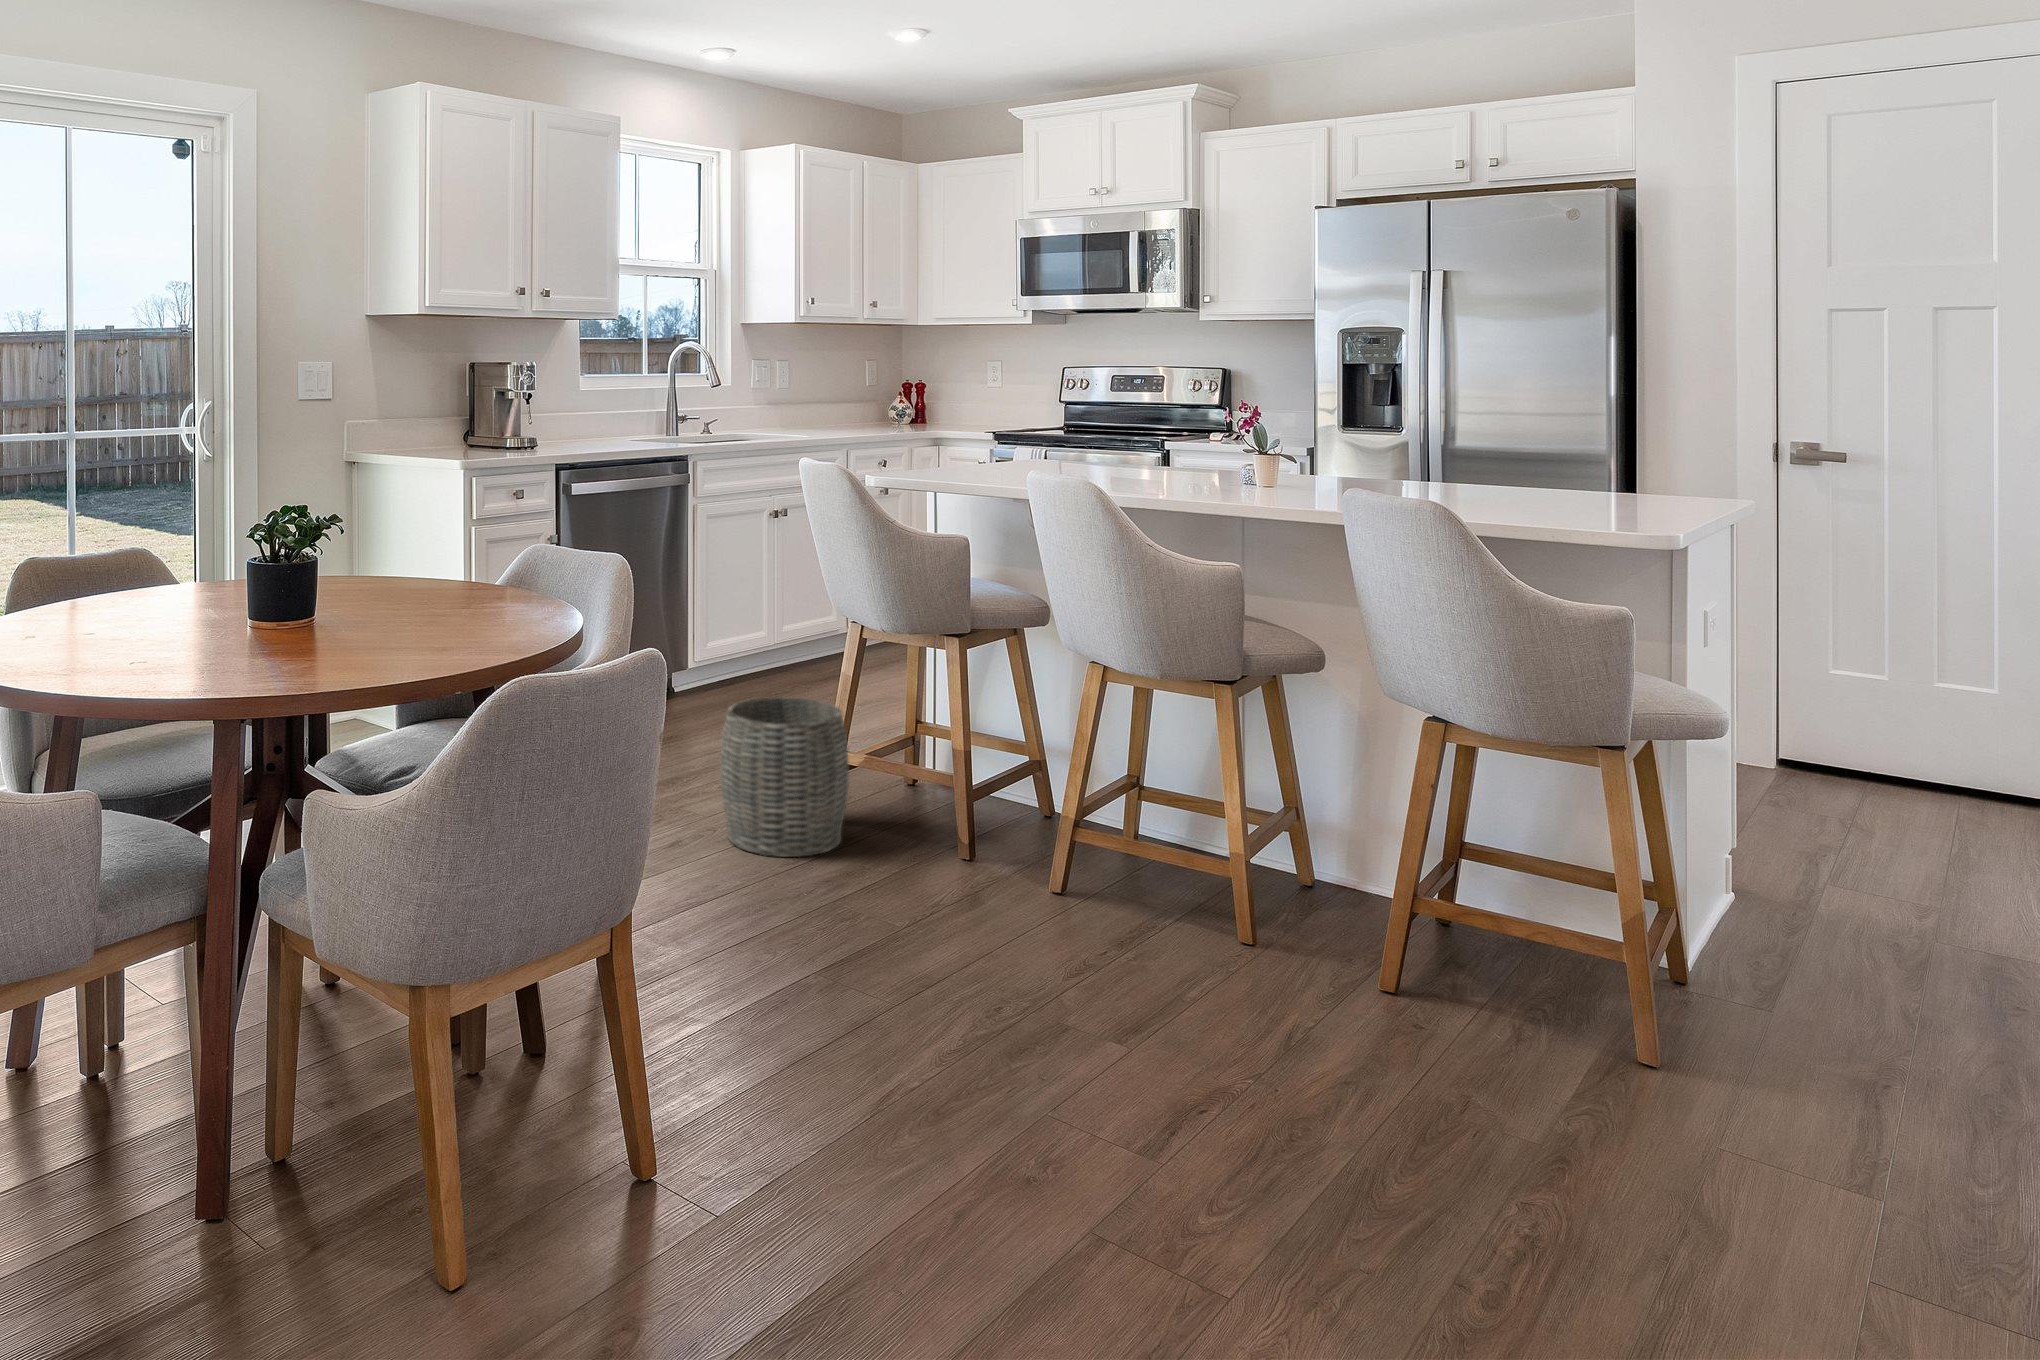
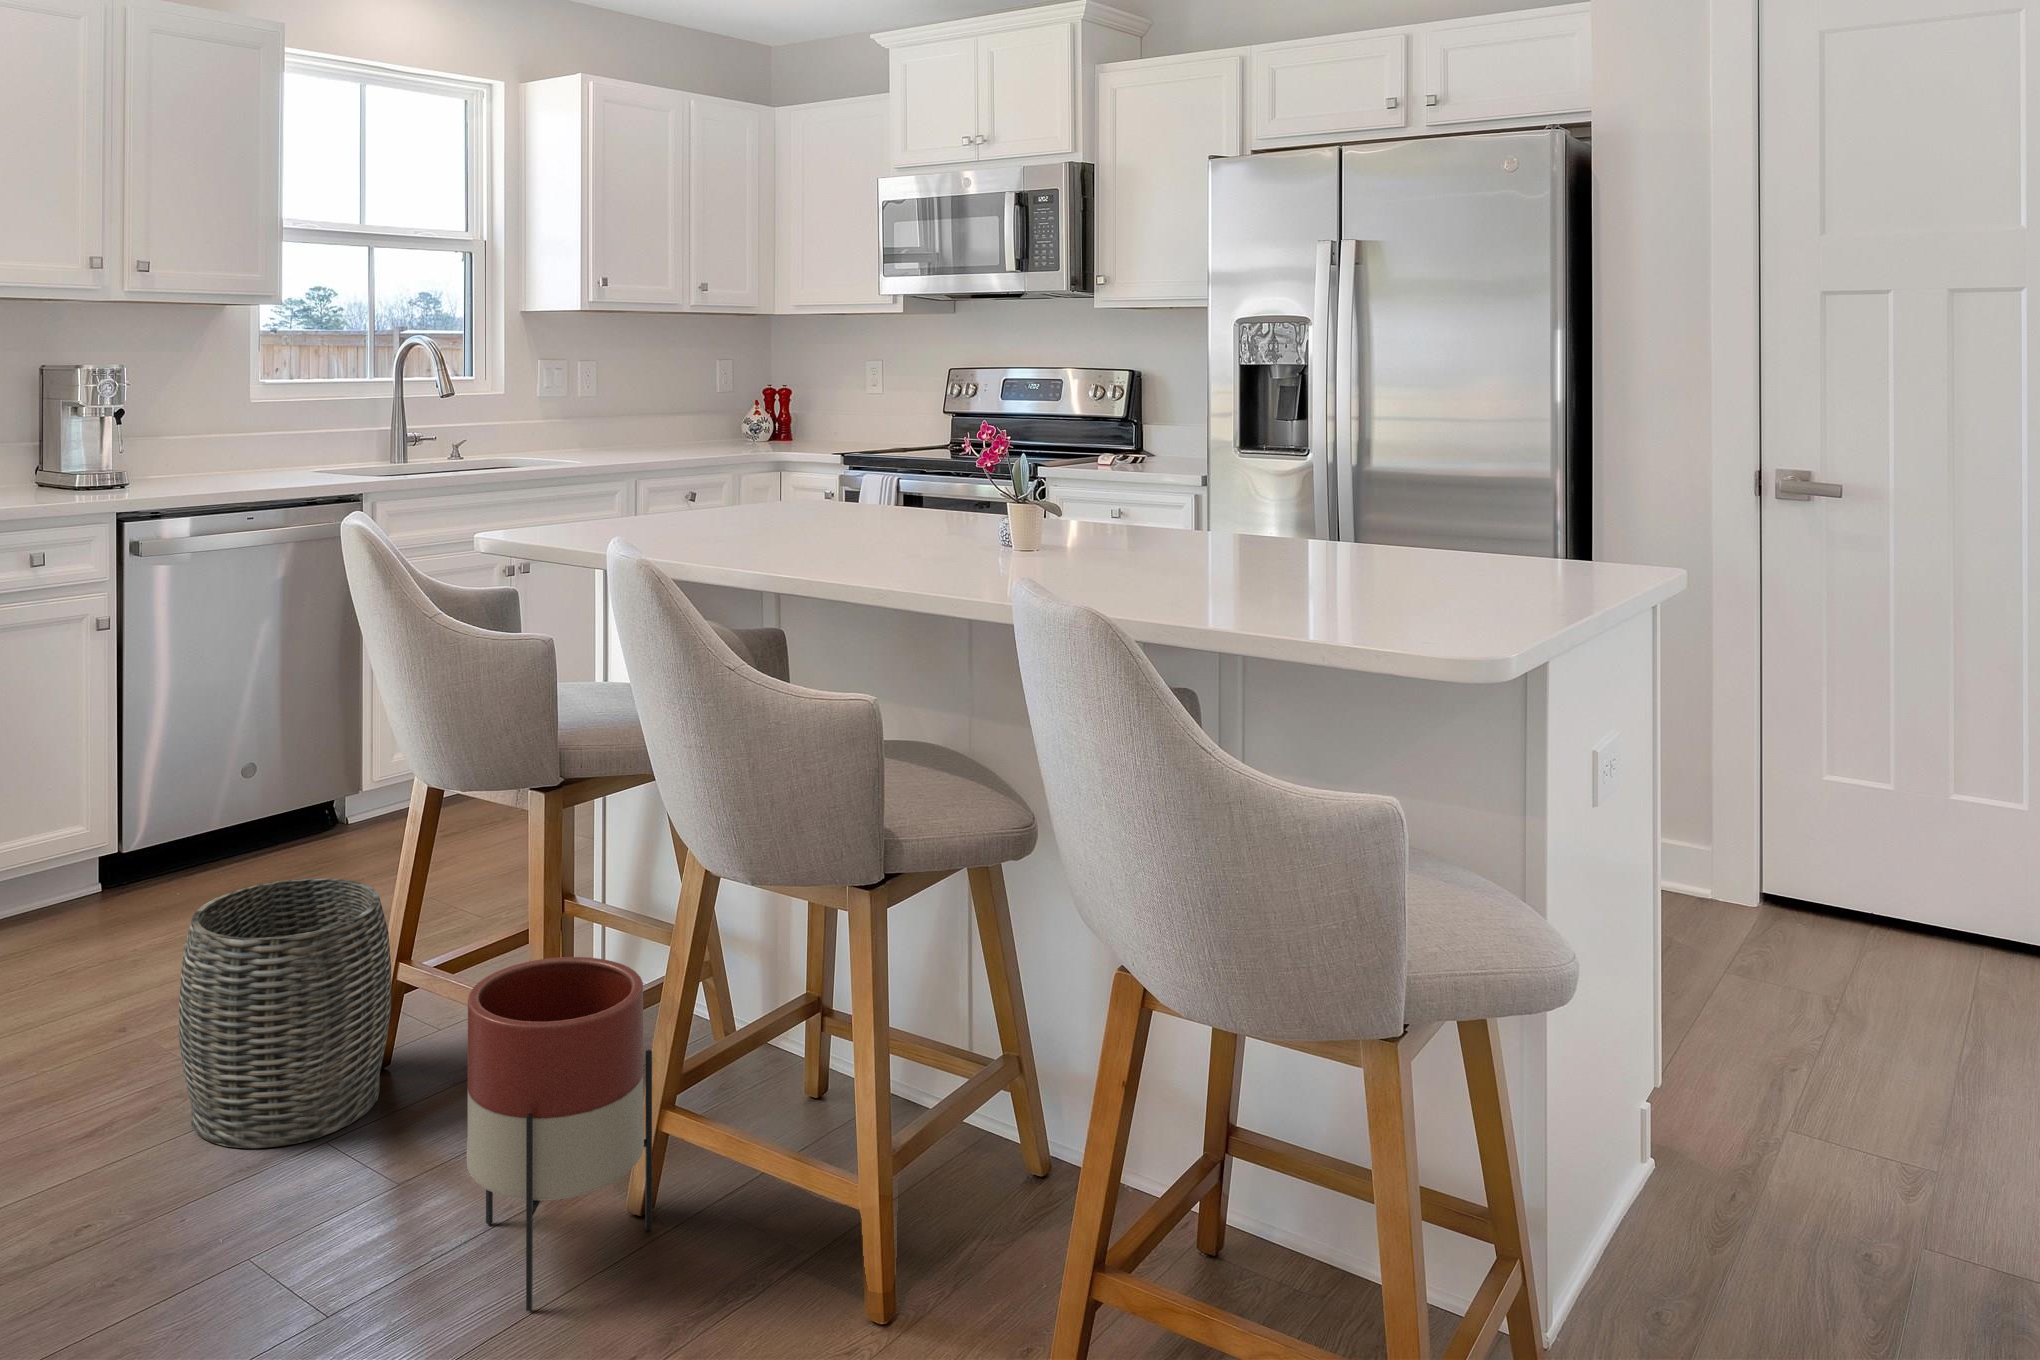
planter: none [965,733,1076,933] -> present [467,957,652,1311]

